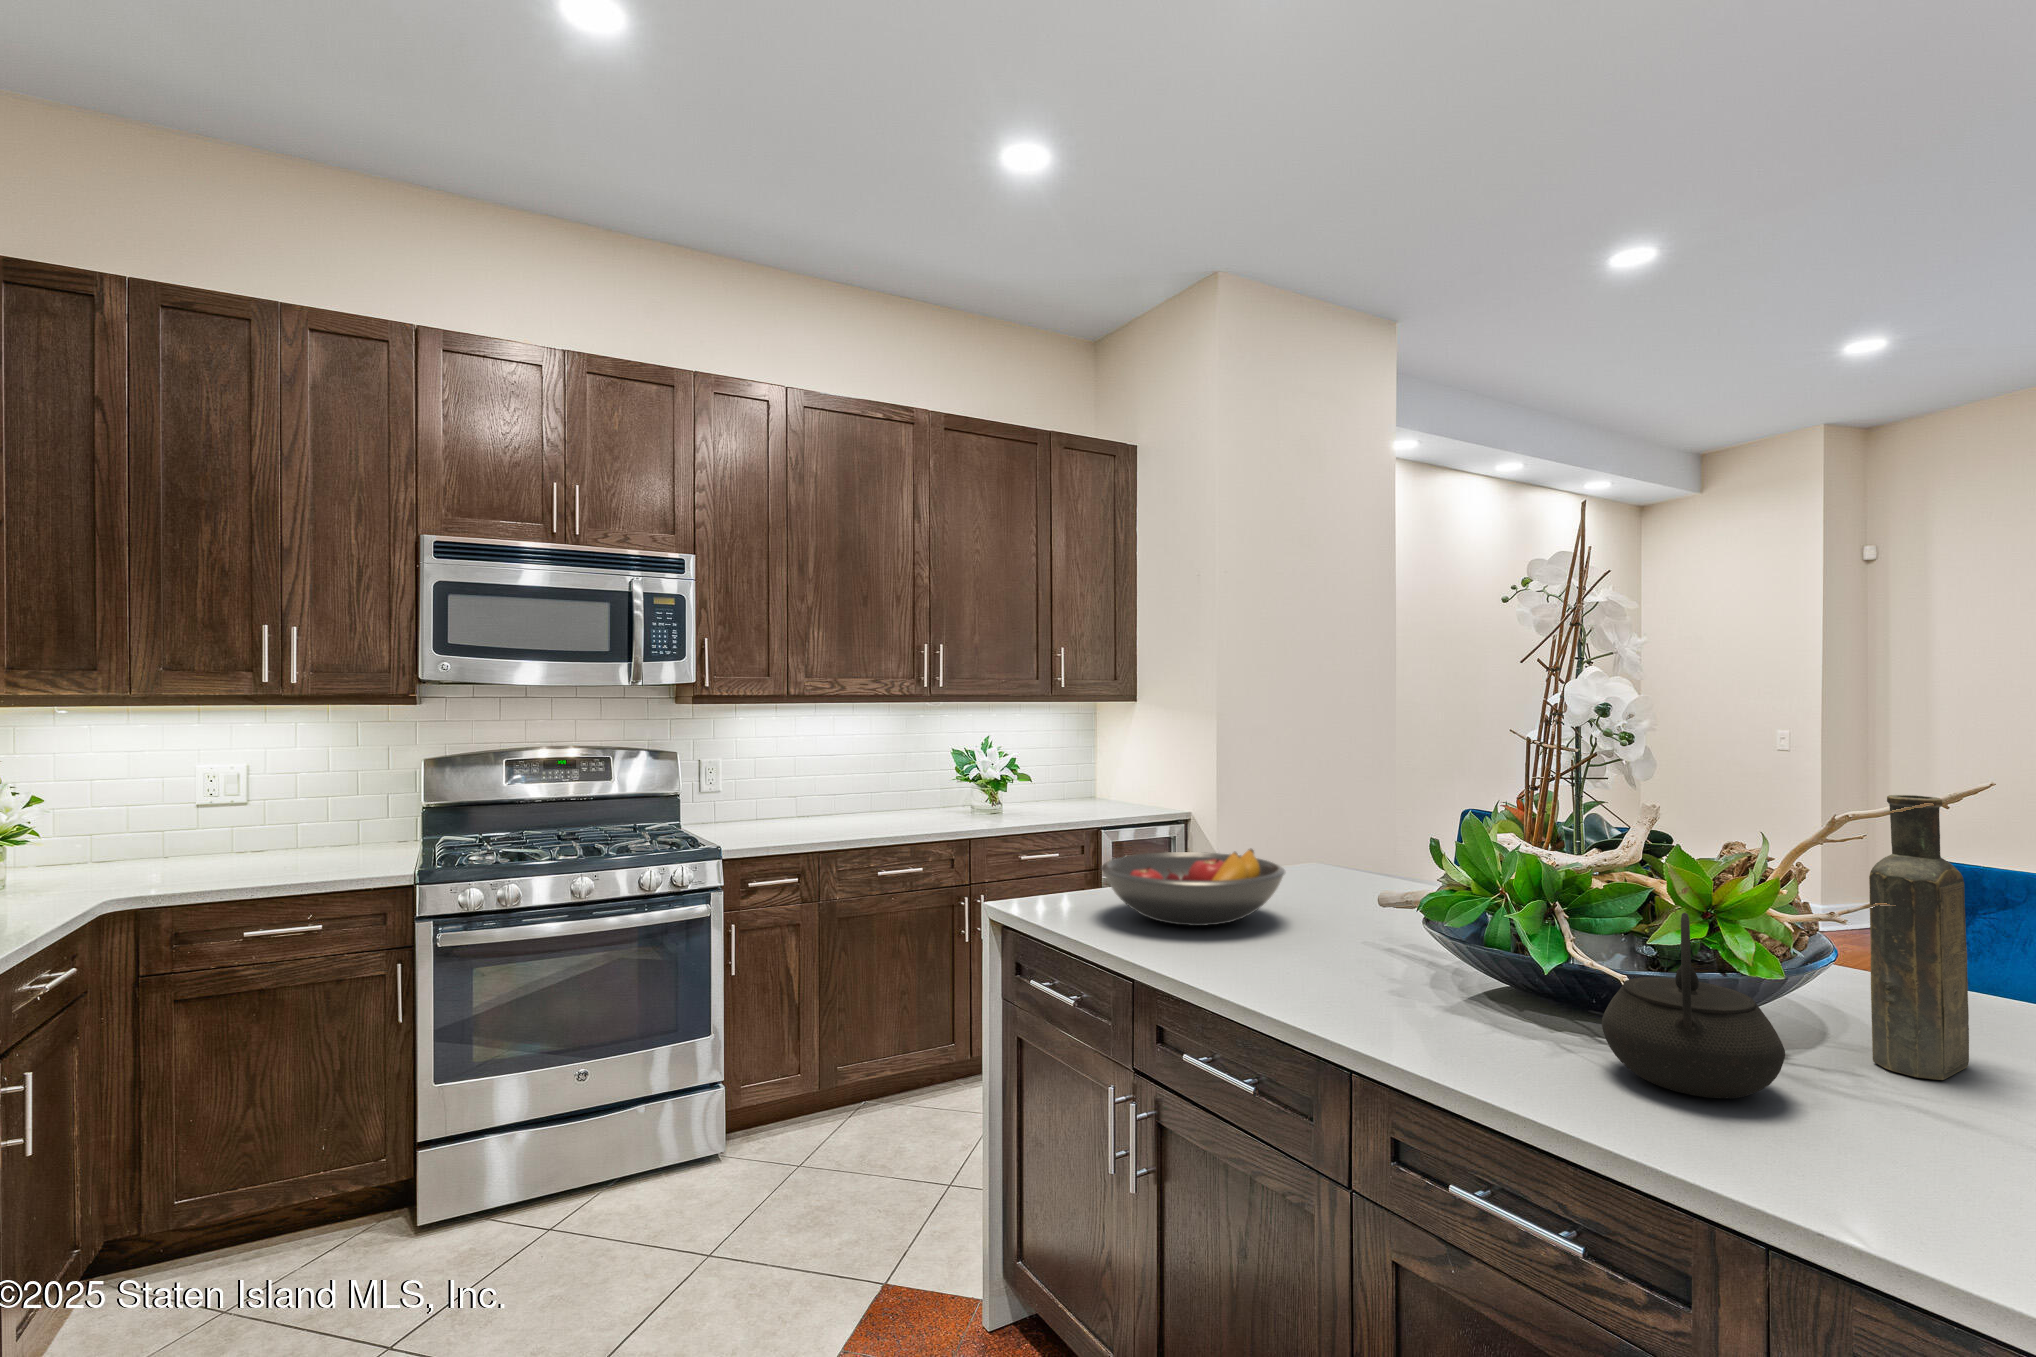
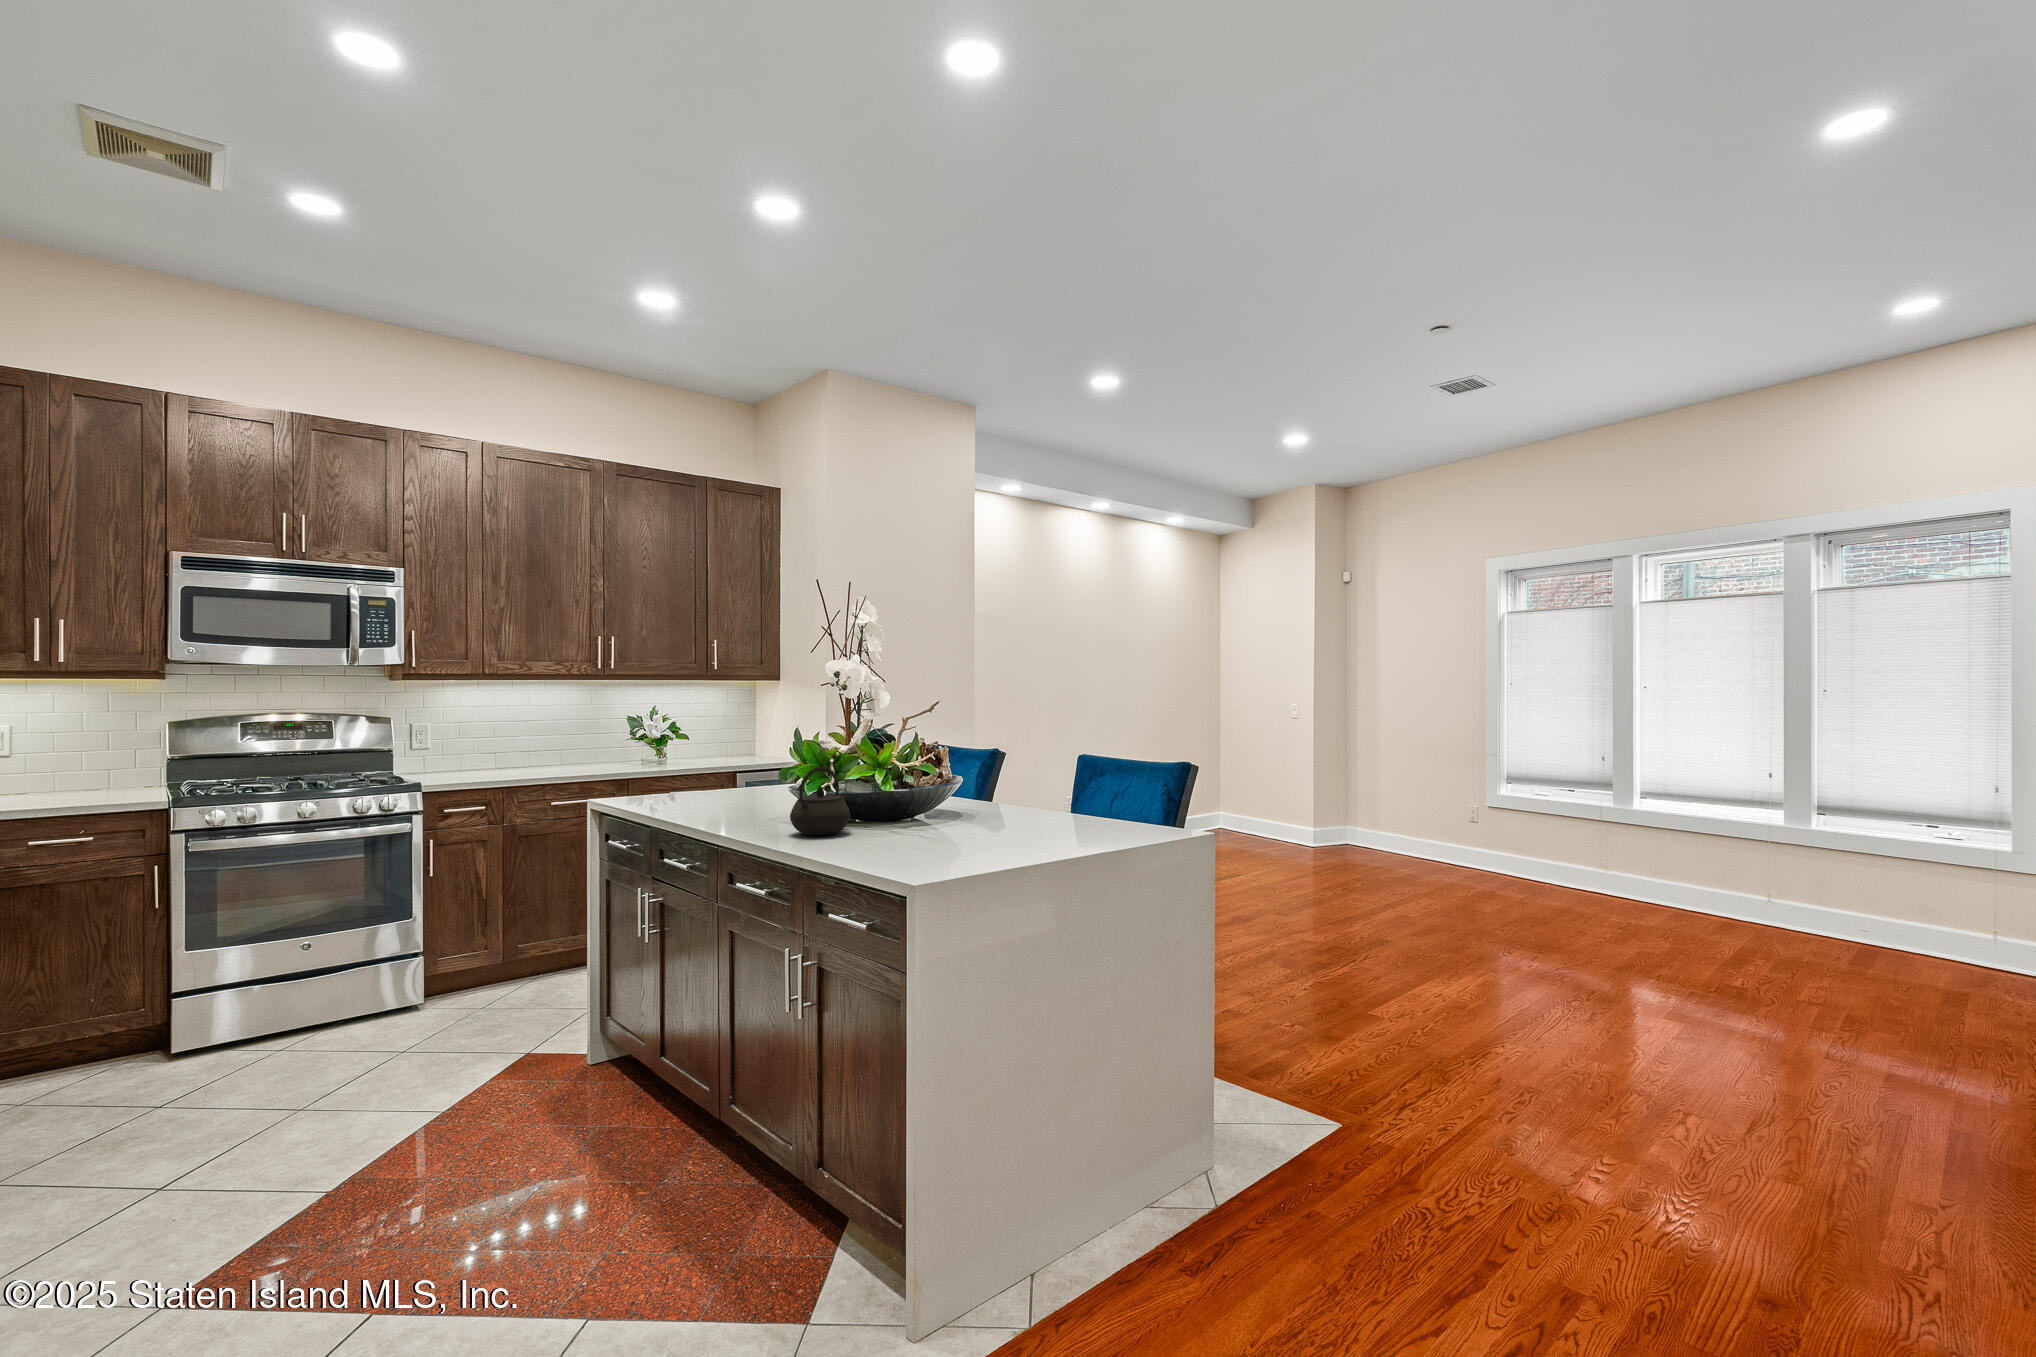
bottle: present [1869,795,1969,1080] -> none [900,720,945,830]
fruit bowl: present [1101,849,1285,926] -> none [648,764,756,804]

